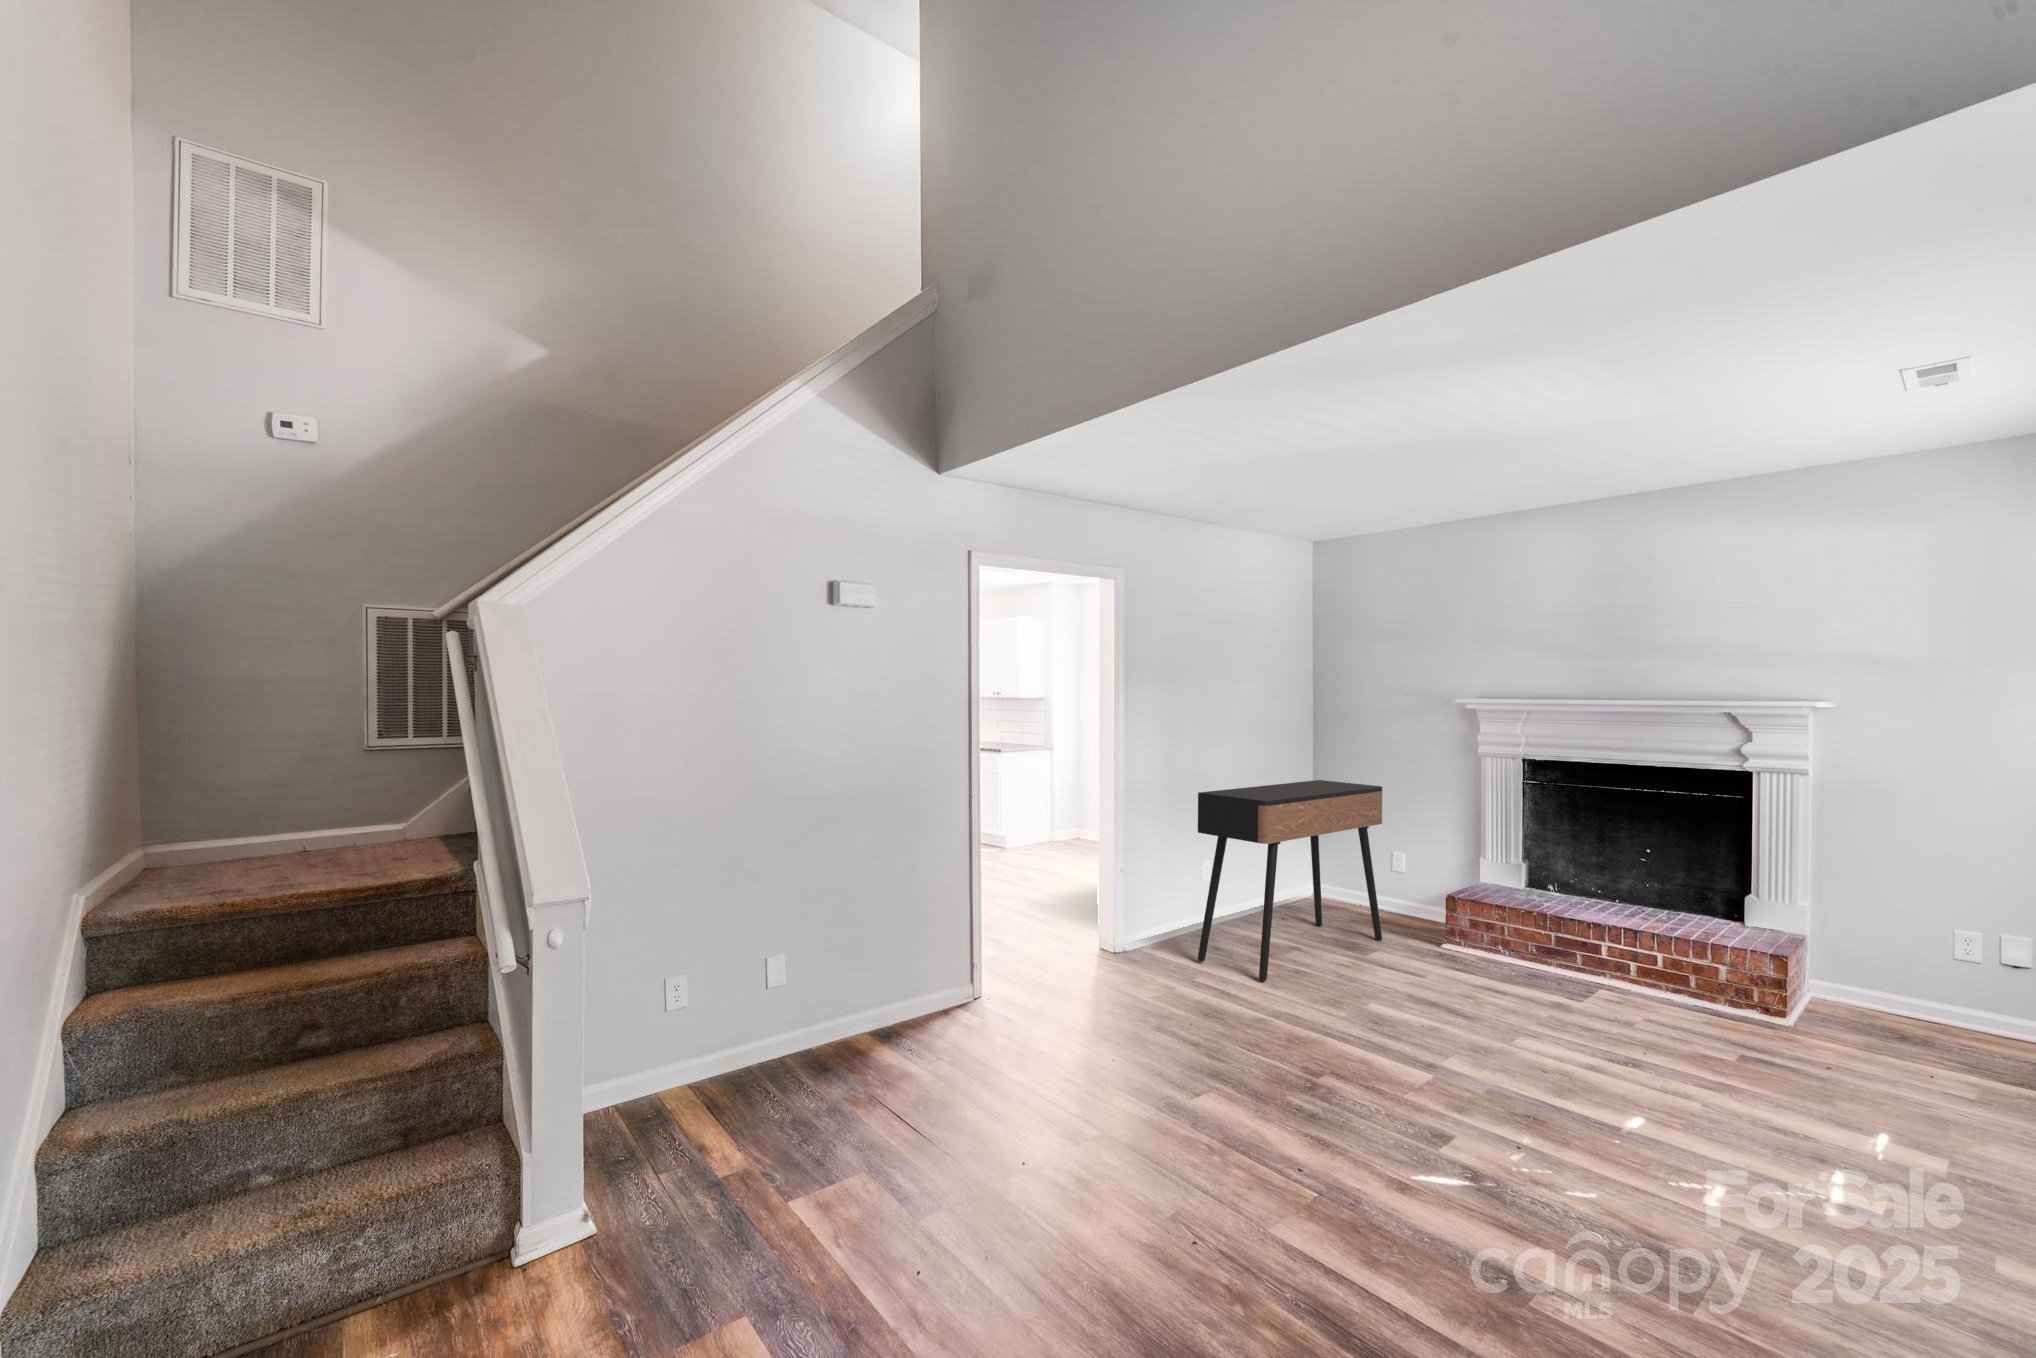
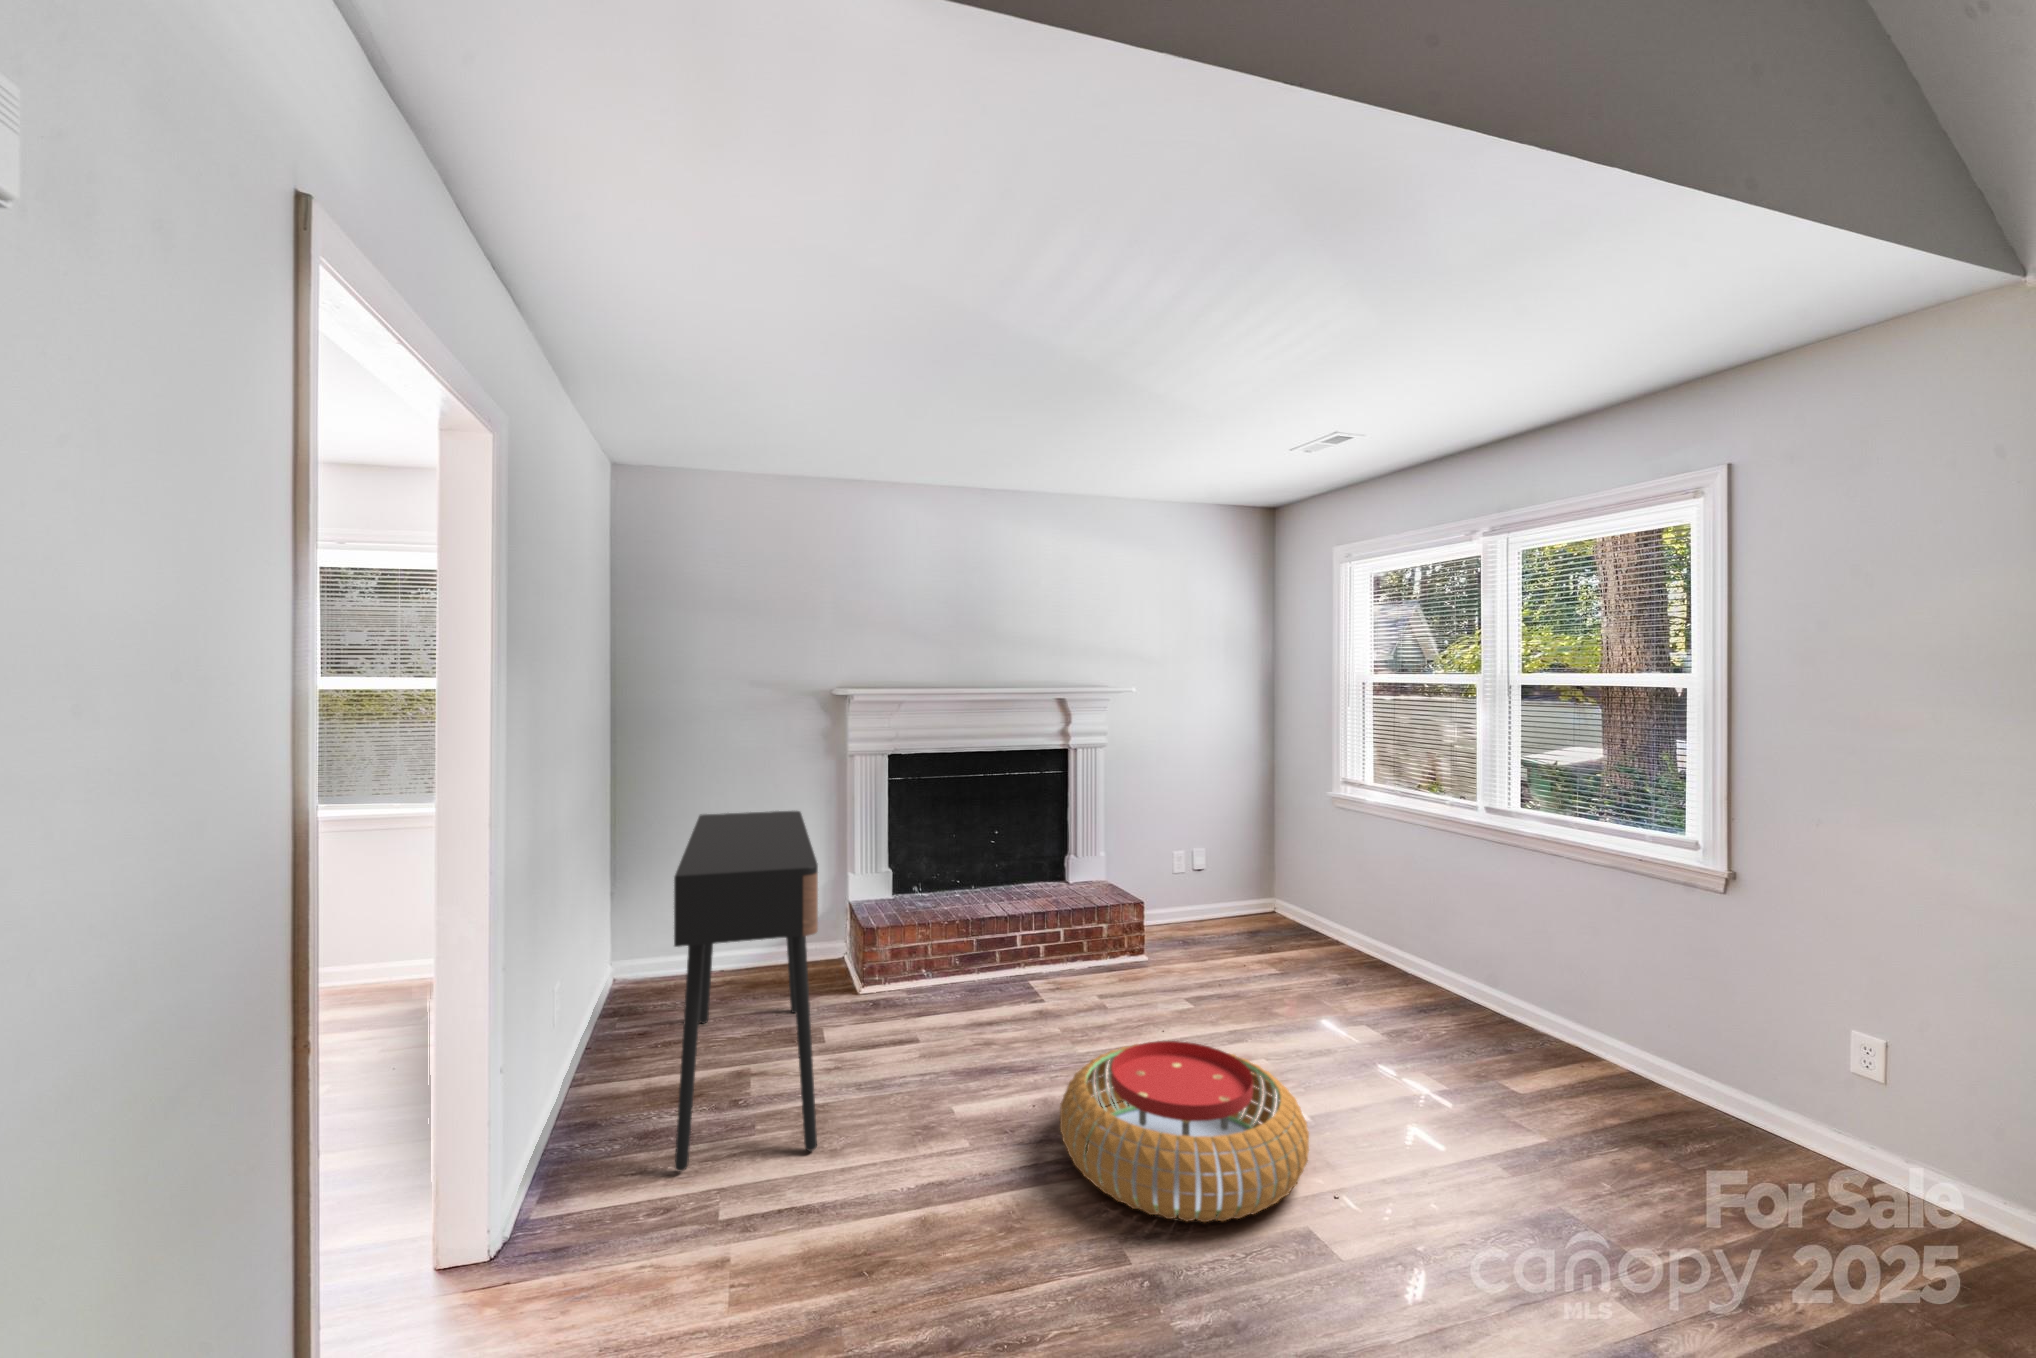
pouf: none [1348,988,1576,1121] -> present [1060,1041,1309,1222]

